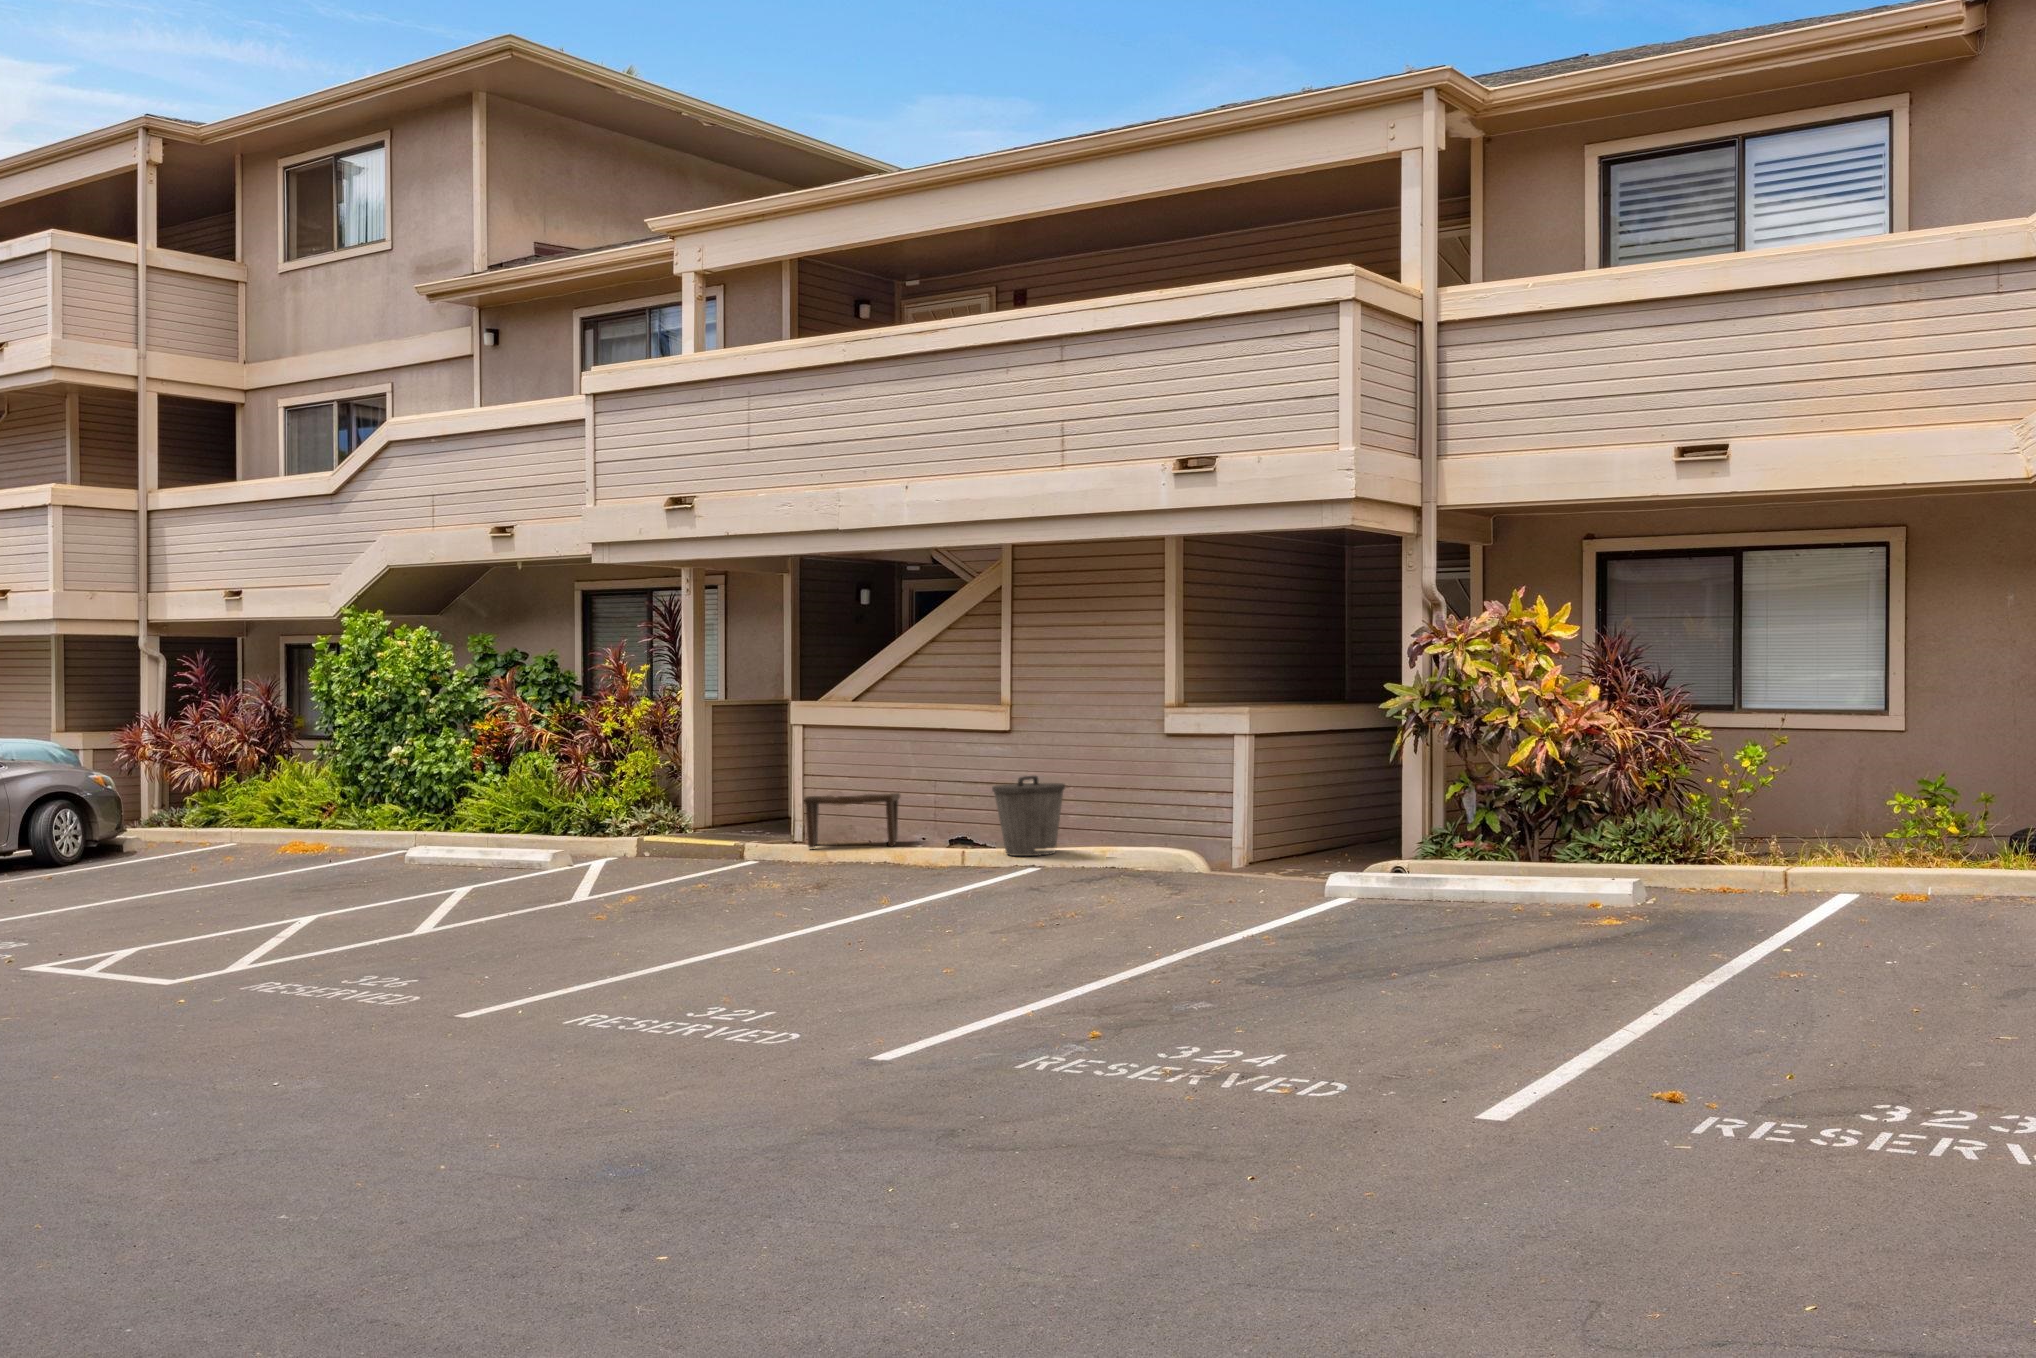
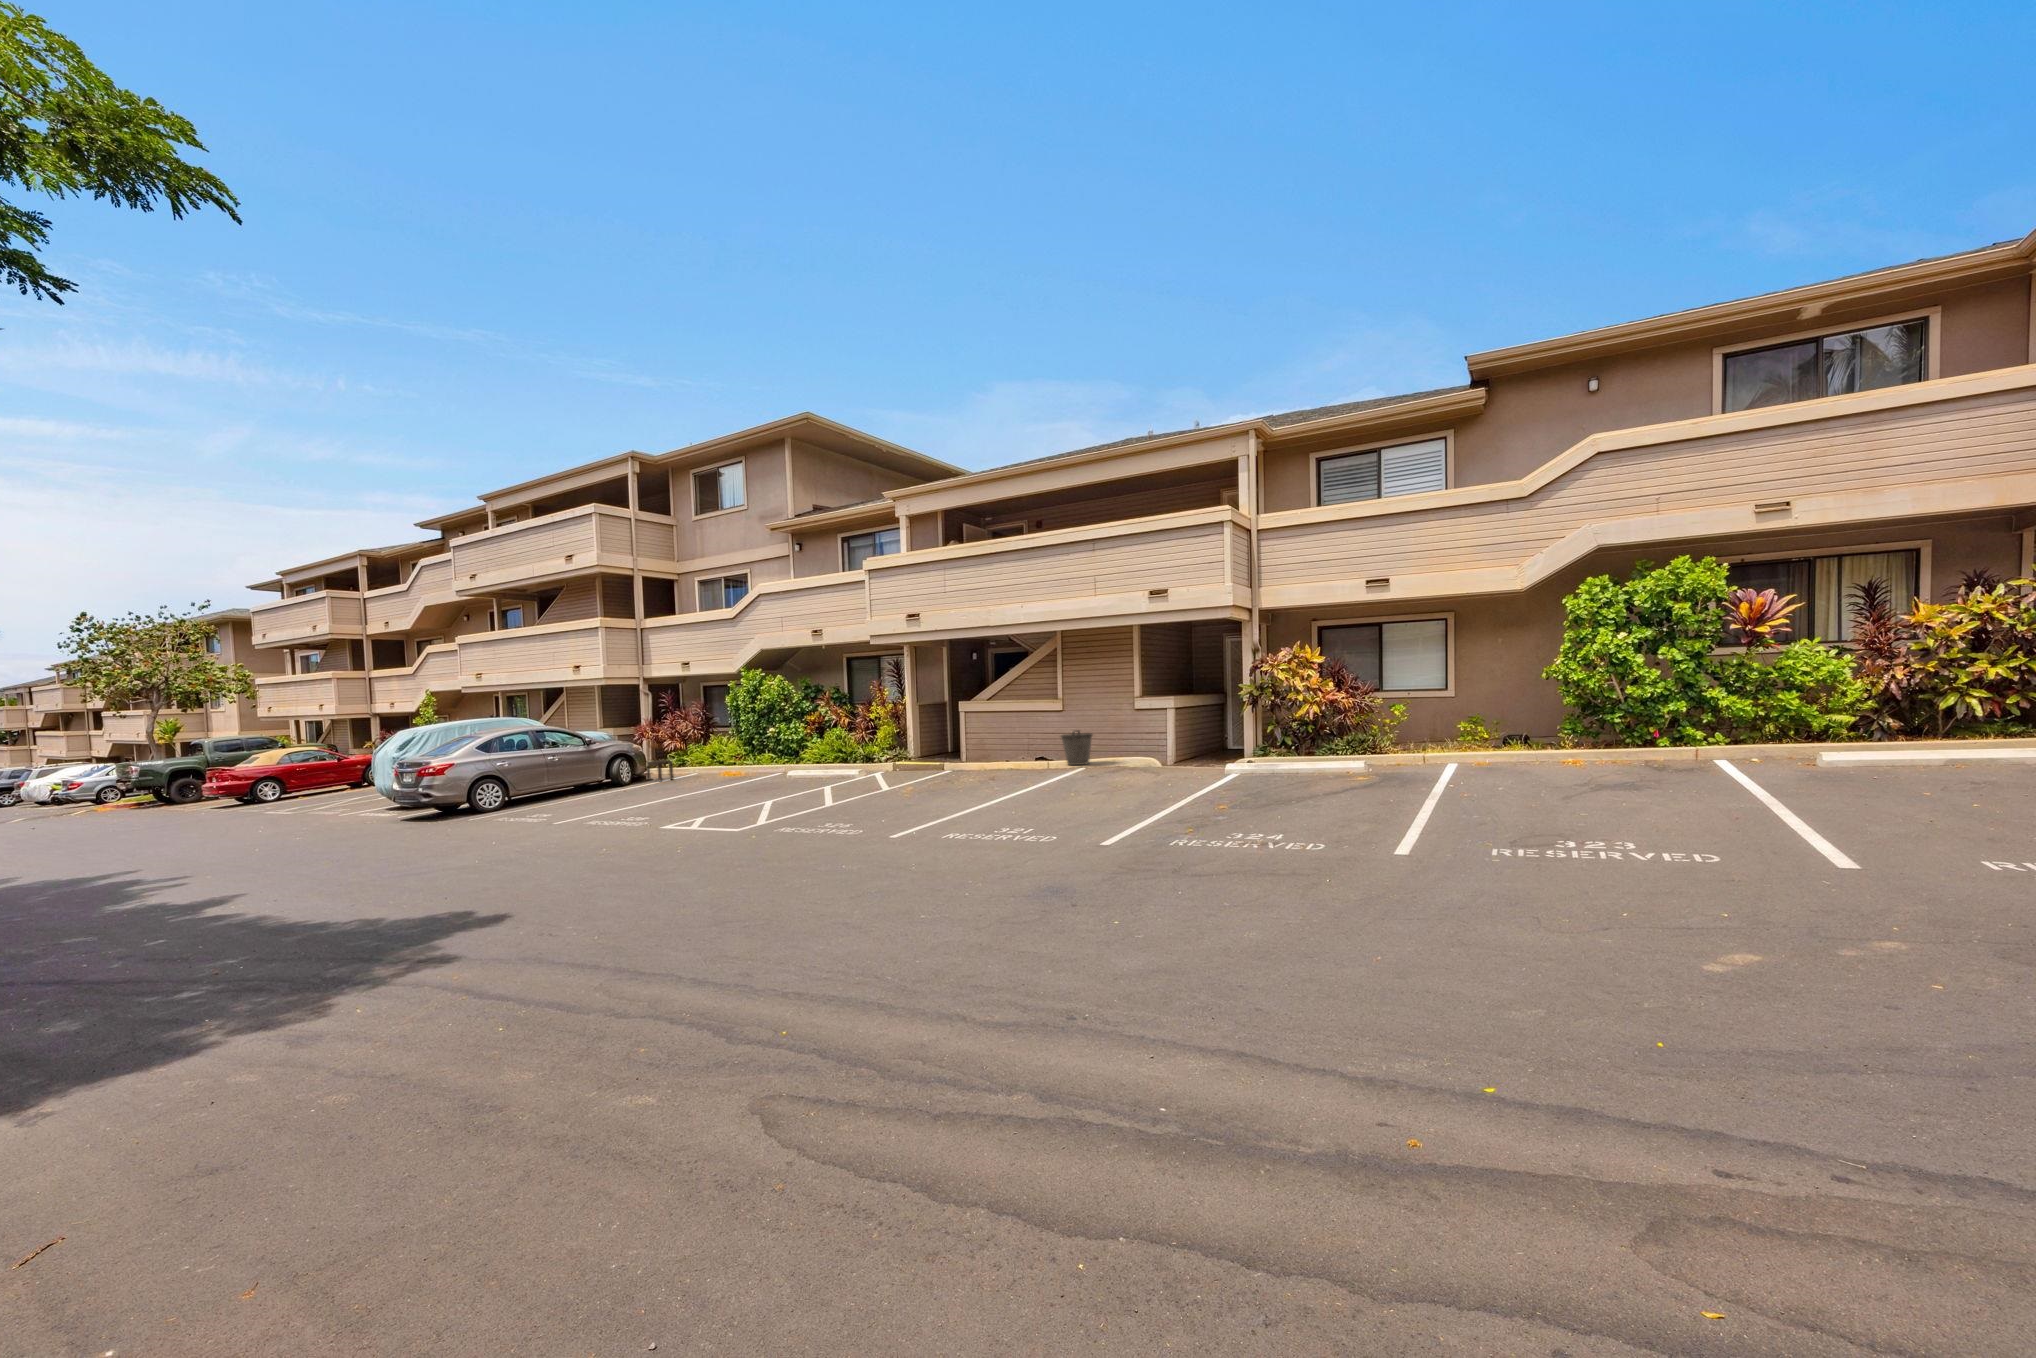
bench: present [804,793,900,848] -> present [646,760,673,781]

